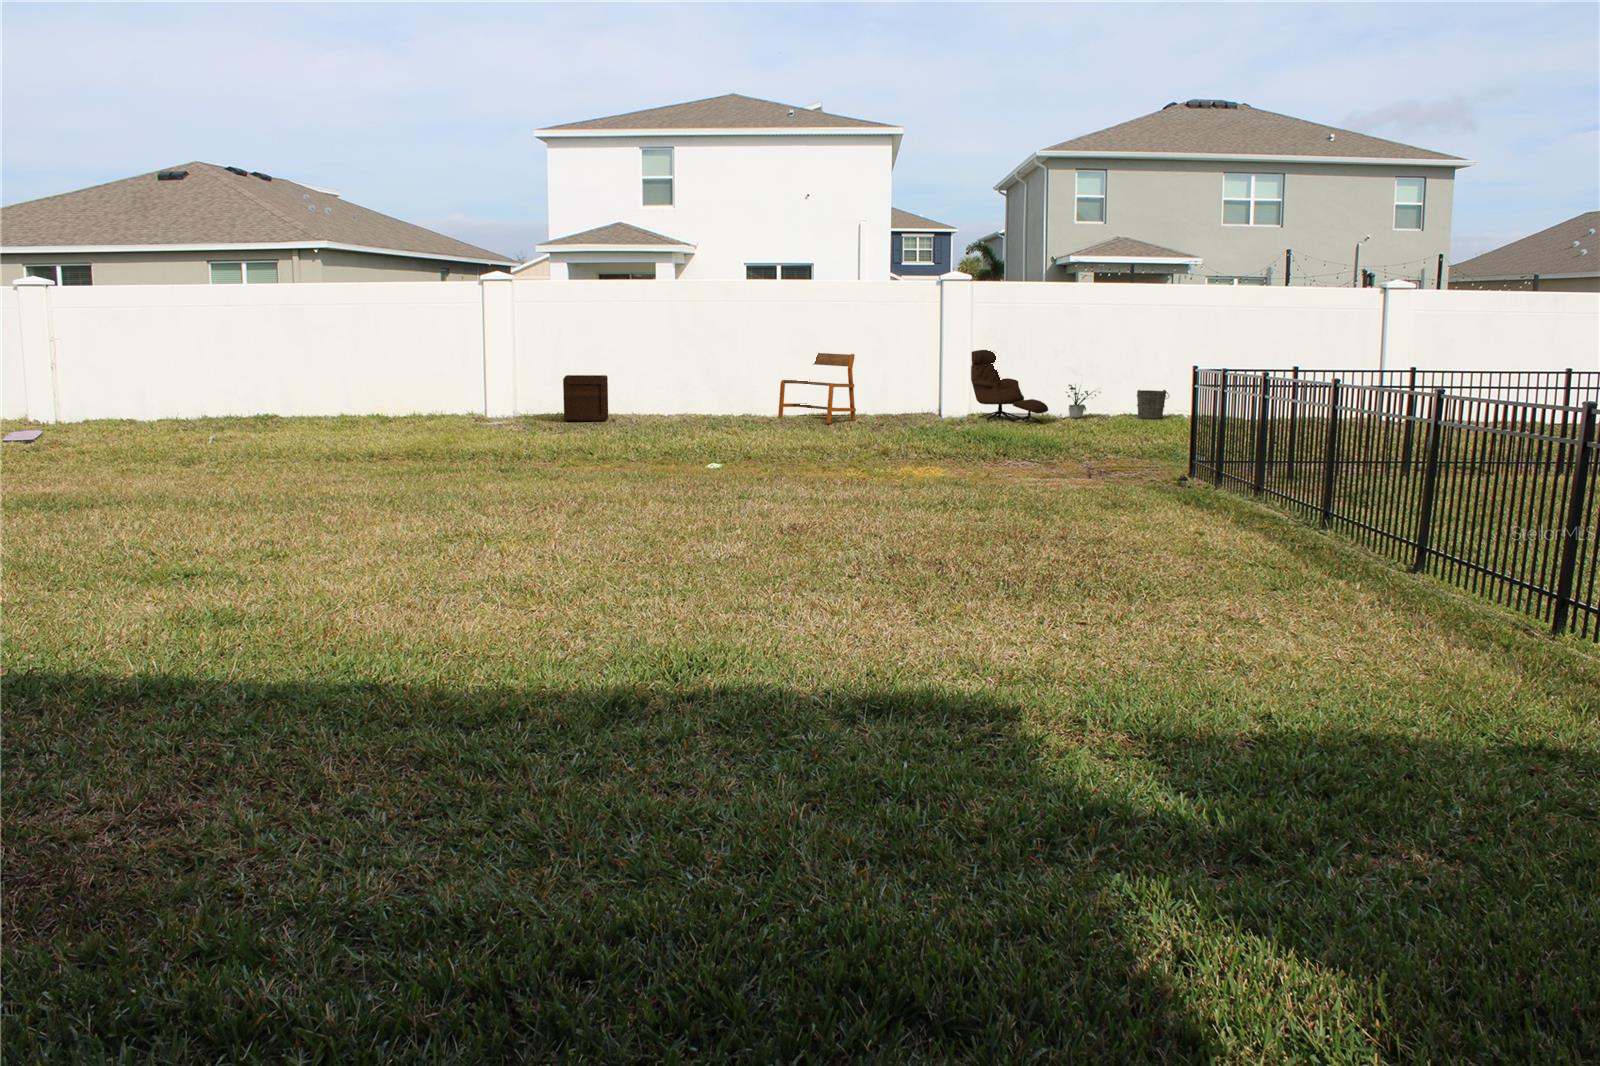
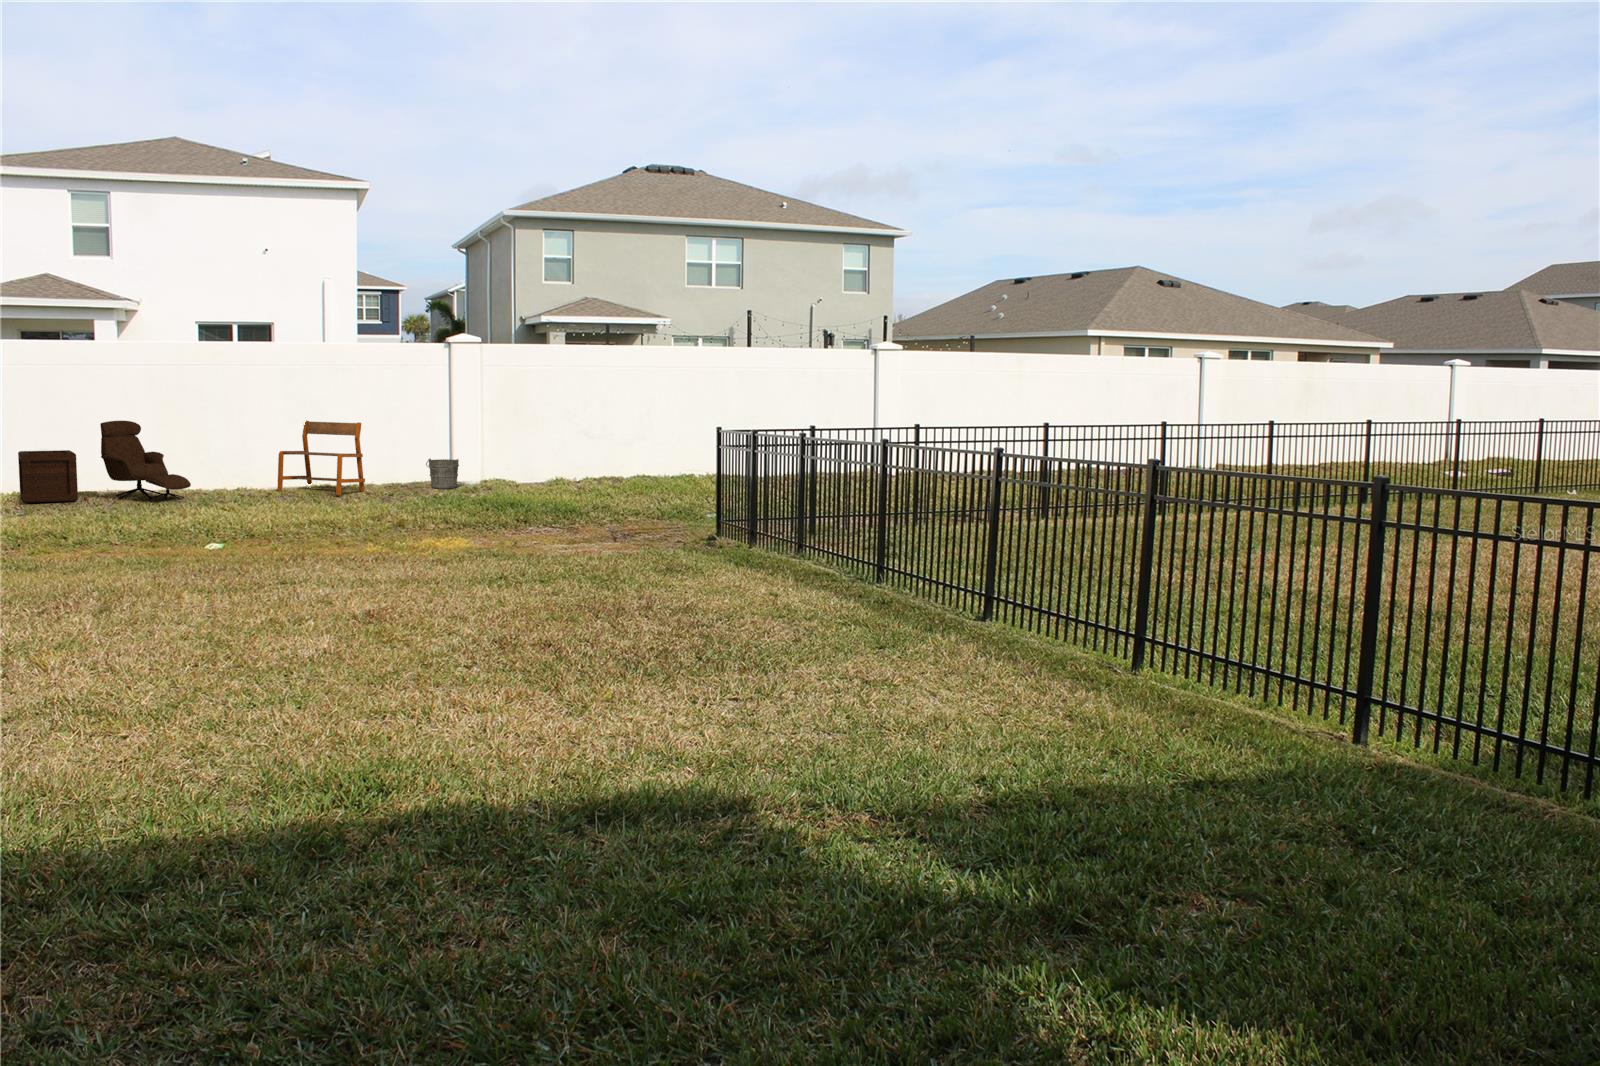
lounge chair: present [971,350,1048,423] -> present [100,421,191,501]
potted plant: present [1067,384,1100,418] -> none [574,441,613,482]
bucket: present [1137,390,1169,419] -> present [426,459,459,489]

